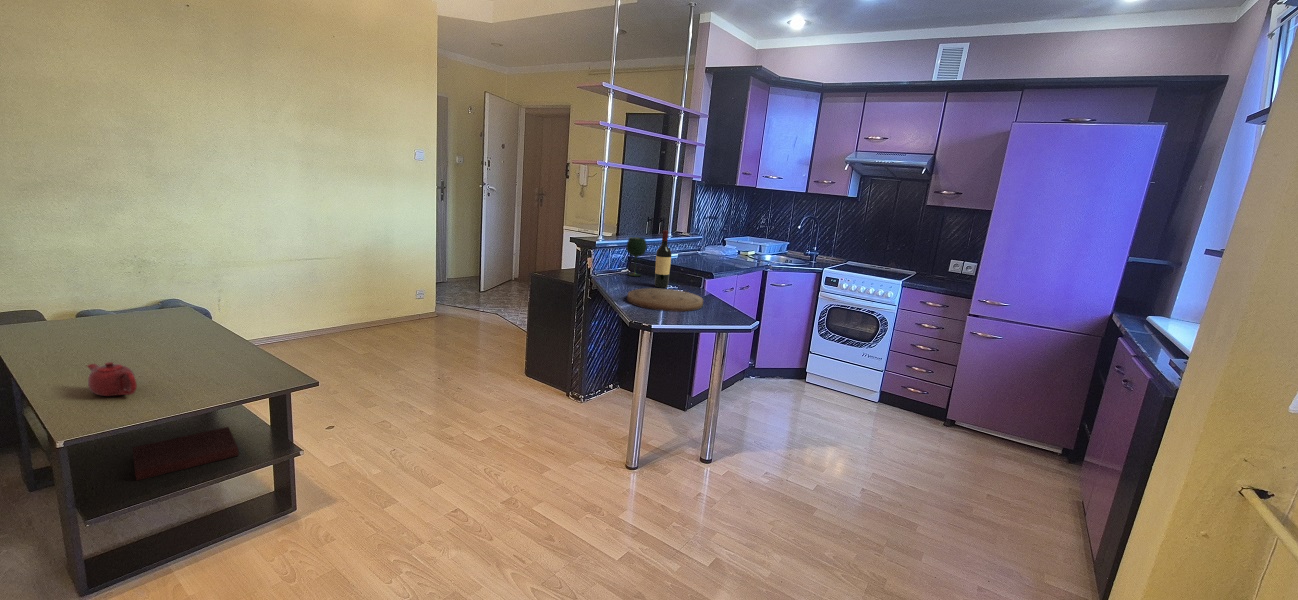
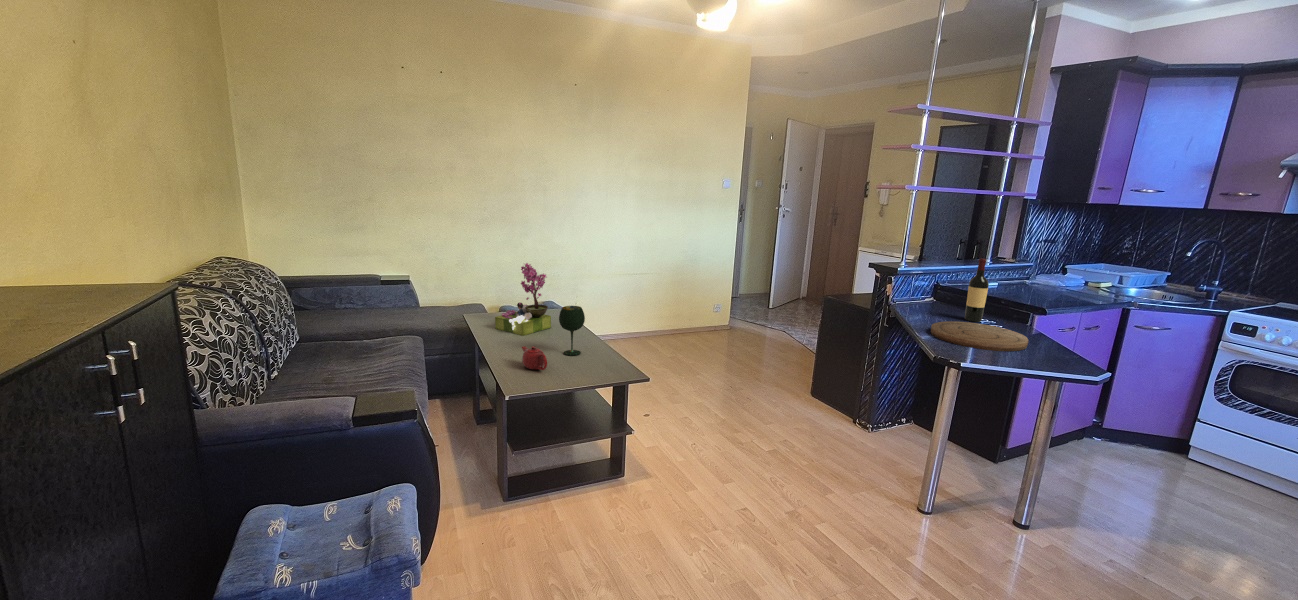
wine glass: present [627,237,647,276] -> present [559,306,585,355]
flower arrangement: none [42,241,158,349] -> present [495,263,551,336]
notebook: present [132,427,239,481] -> none [537,402,596,430]

